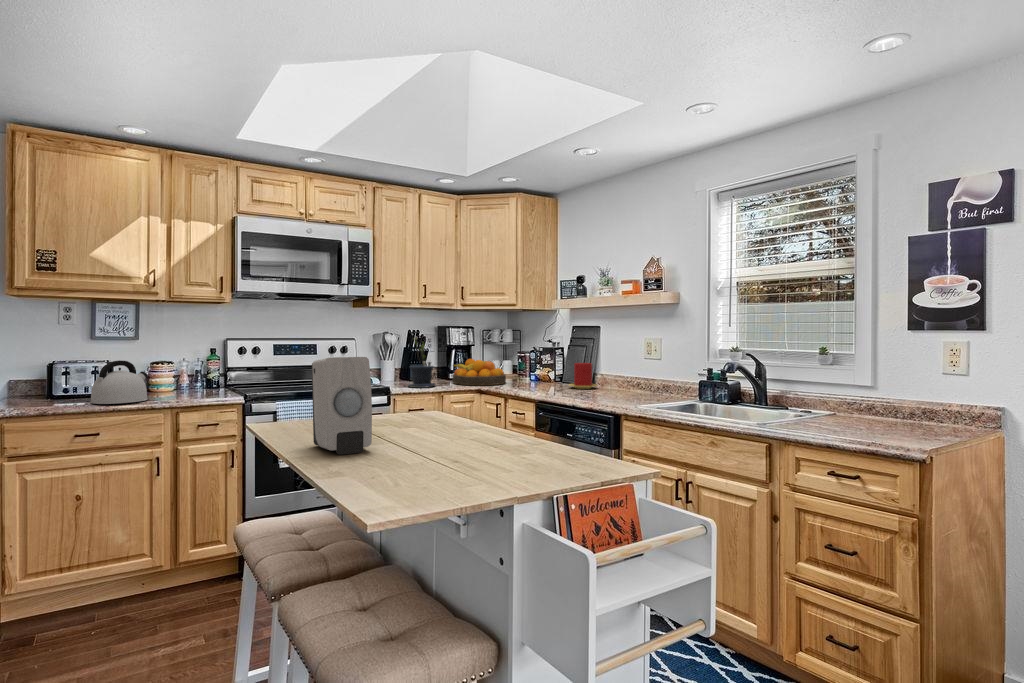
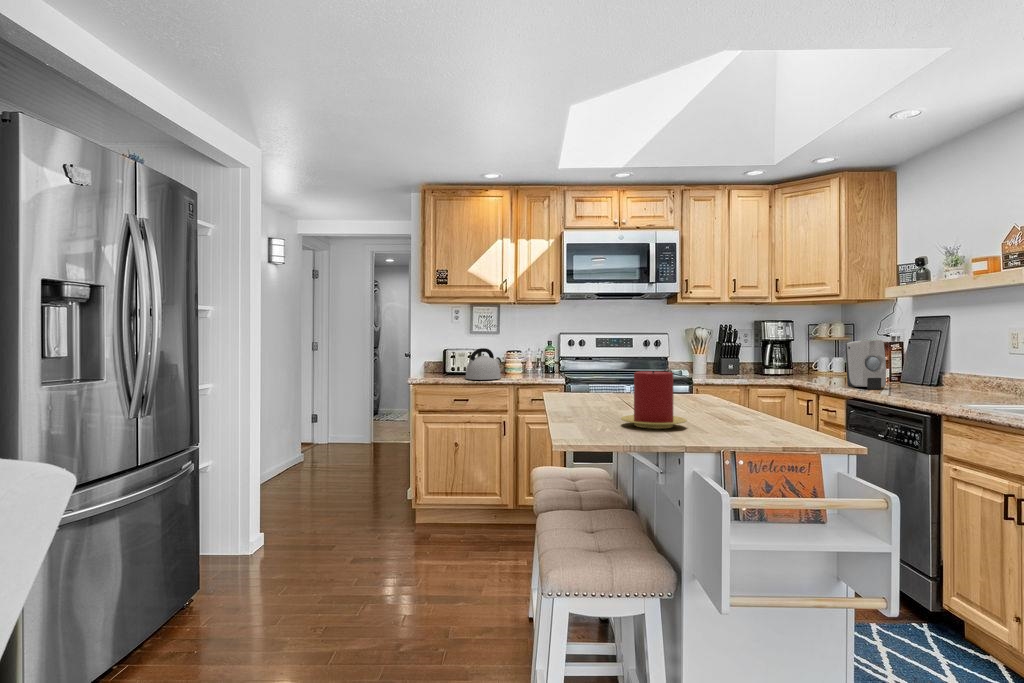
potted plant: present [408,338,435,388] -> none [710,331,743,380]
soap dispenser: present [312,357,372,455] -> present [846,340,886,389]
fruit bowl: present [452,359,506,385] -> none [763,353,825,381]
candle: present [569,363,598,389] -> present [621,371,687,429]

